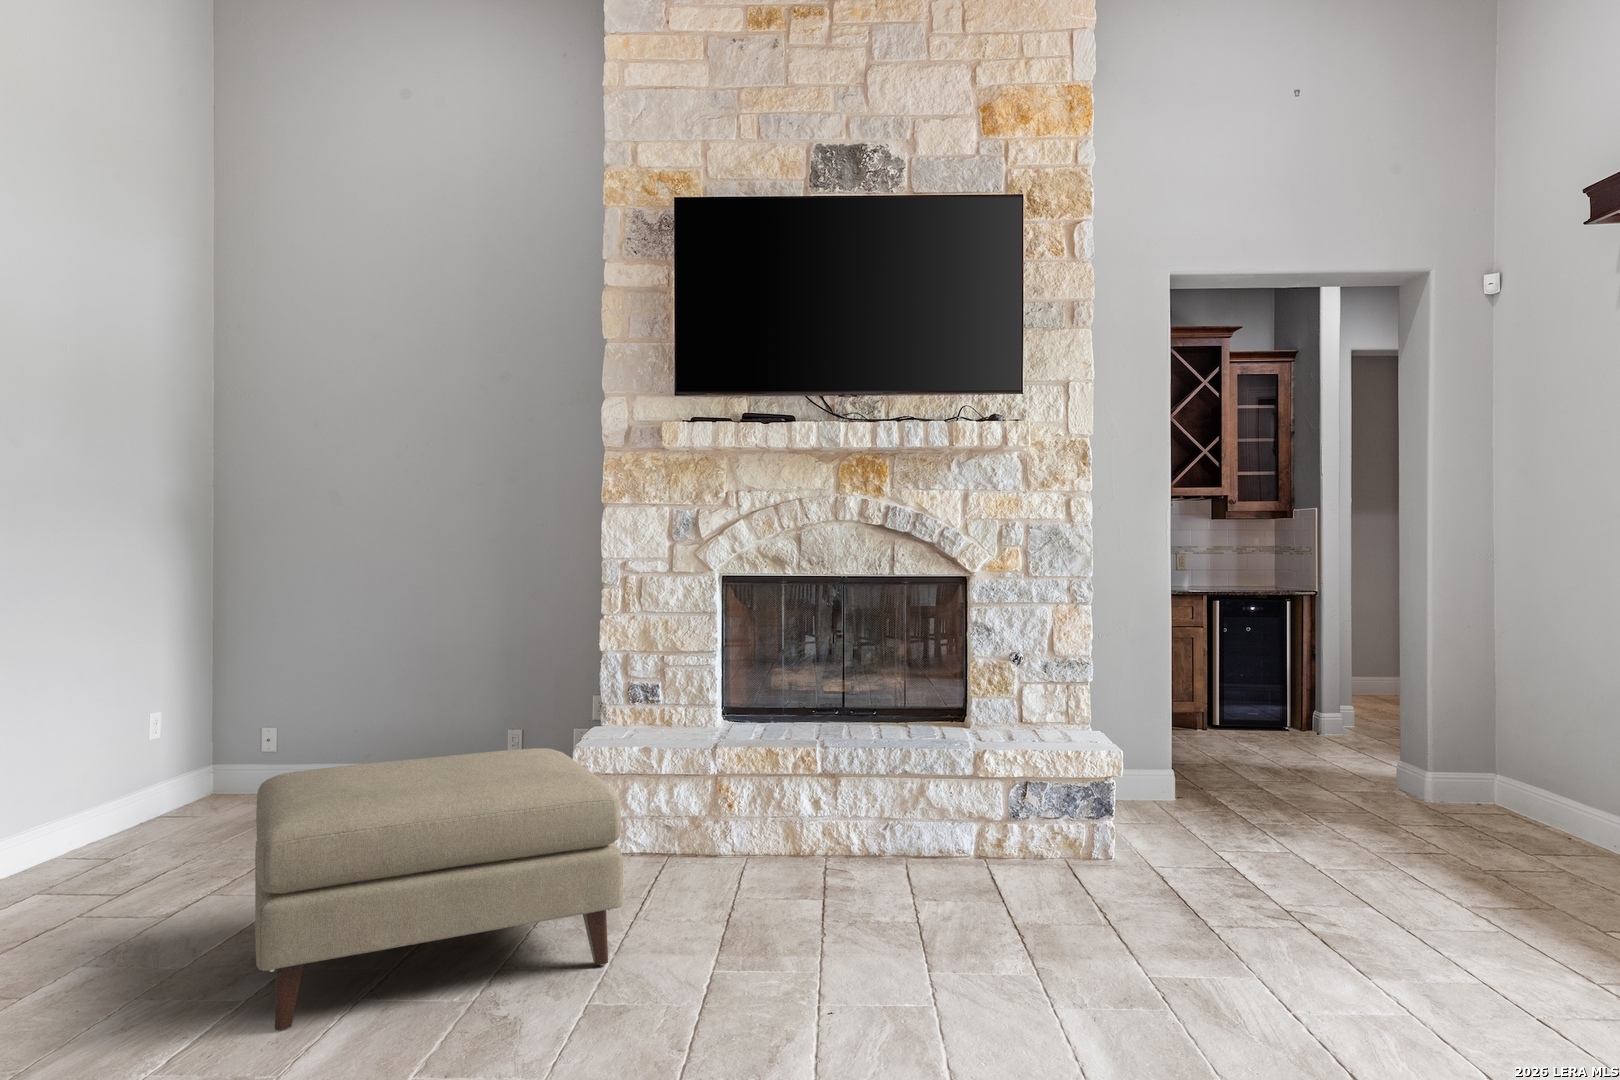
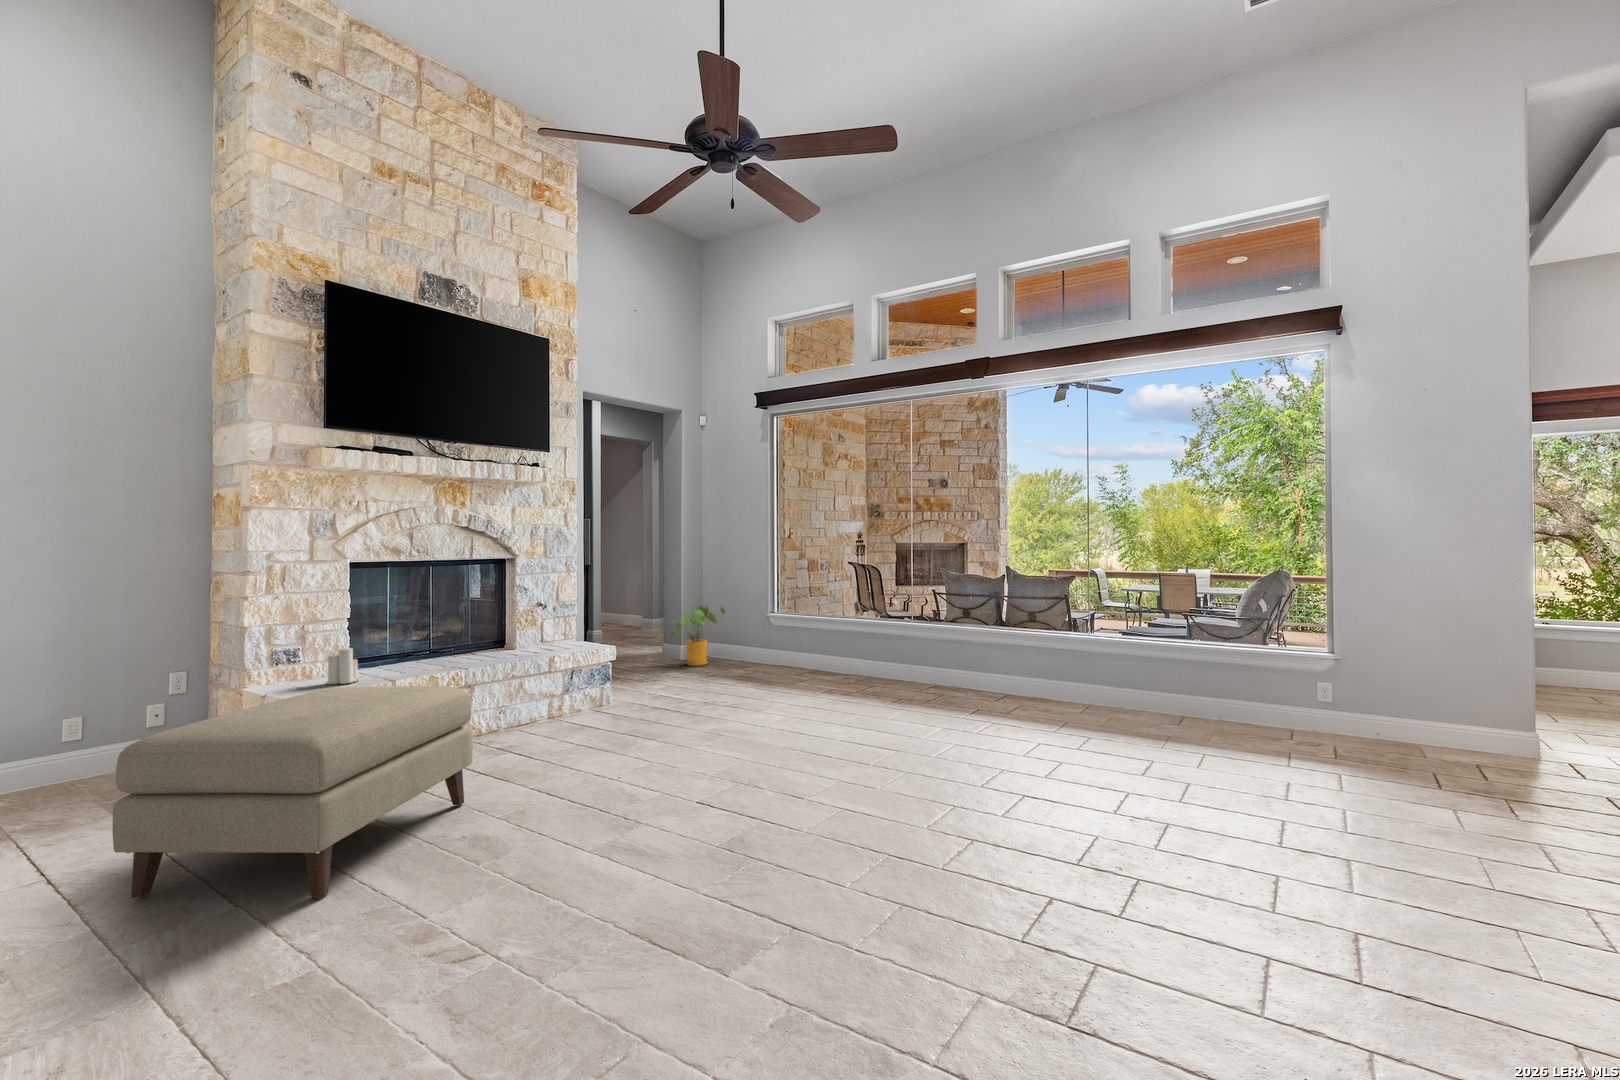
candle: none [664,687,696,740] -> present [327,648,359,684]
house plant: none [1388,689,1552,824] -> present [670,605,725,666]

